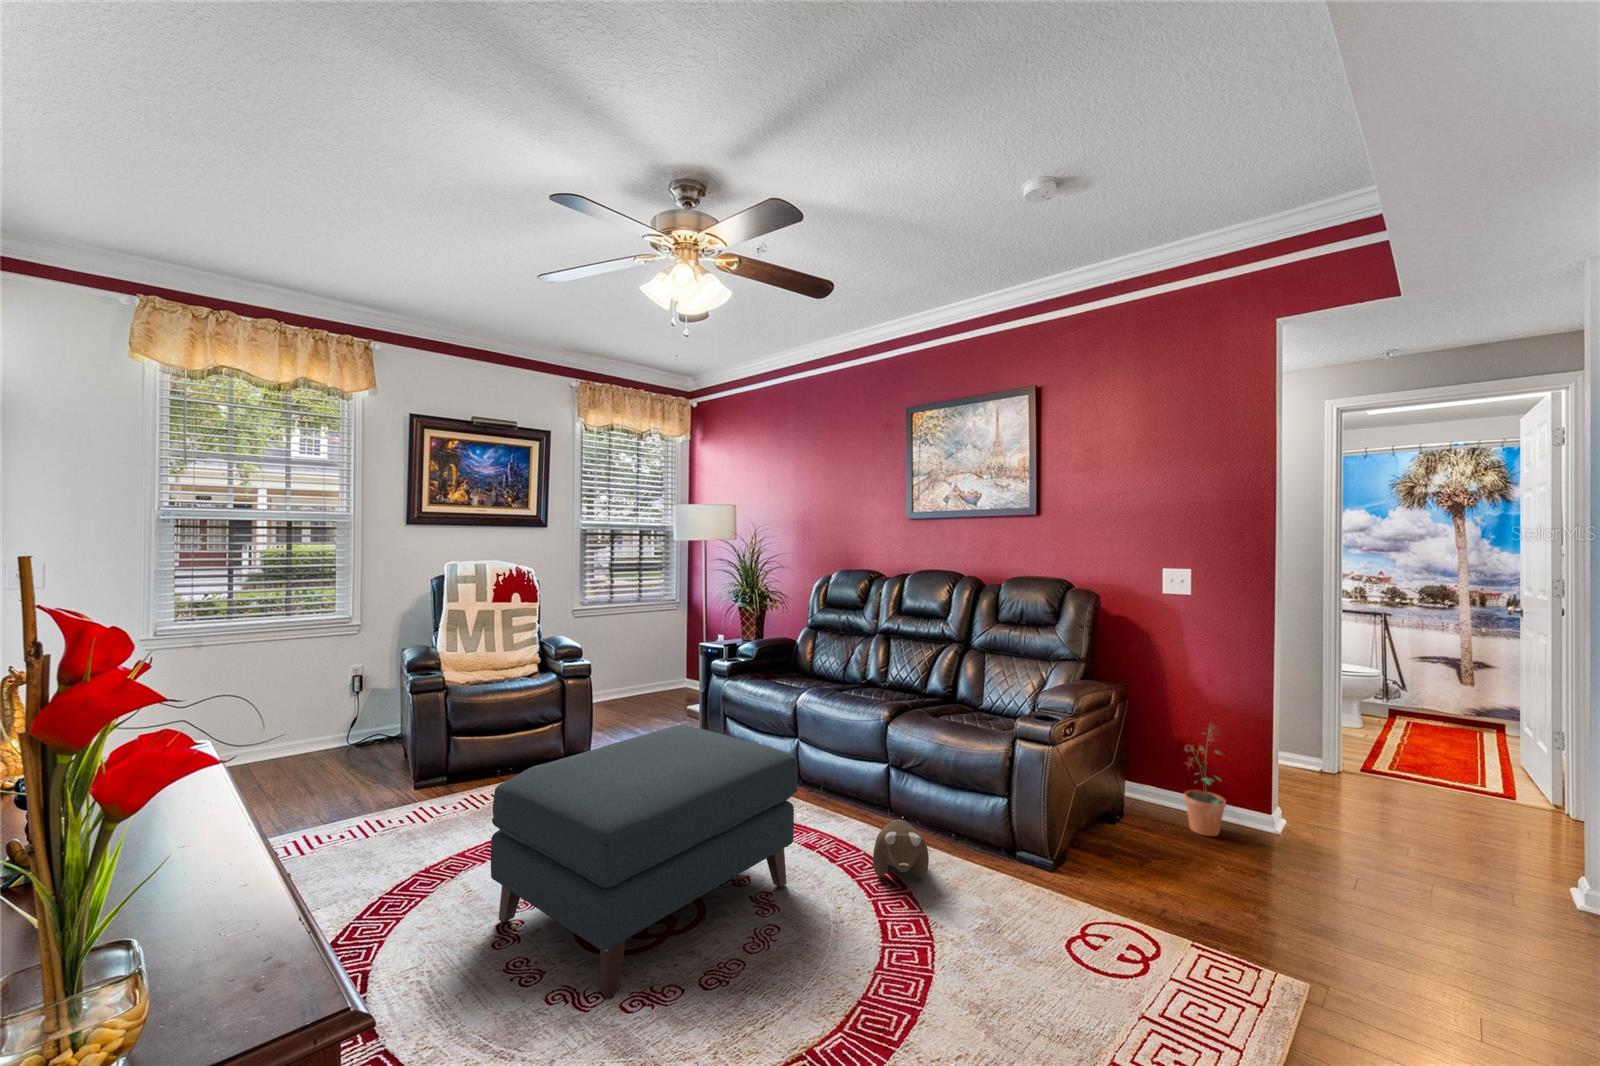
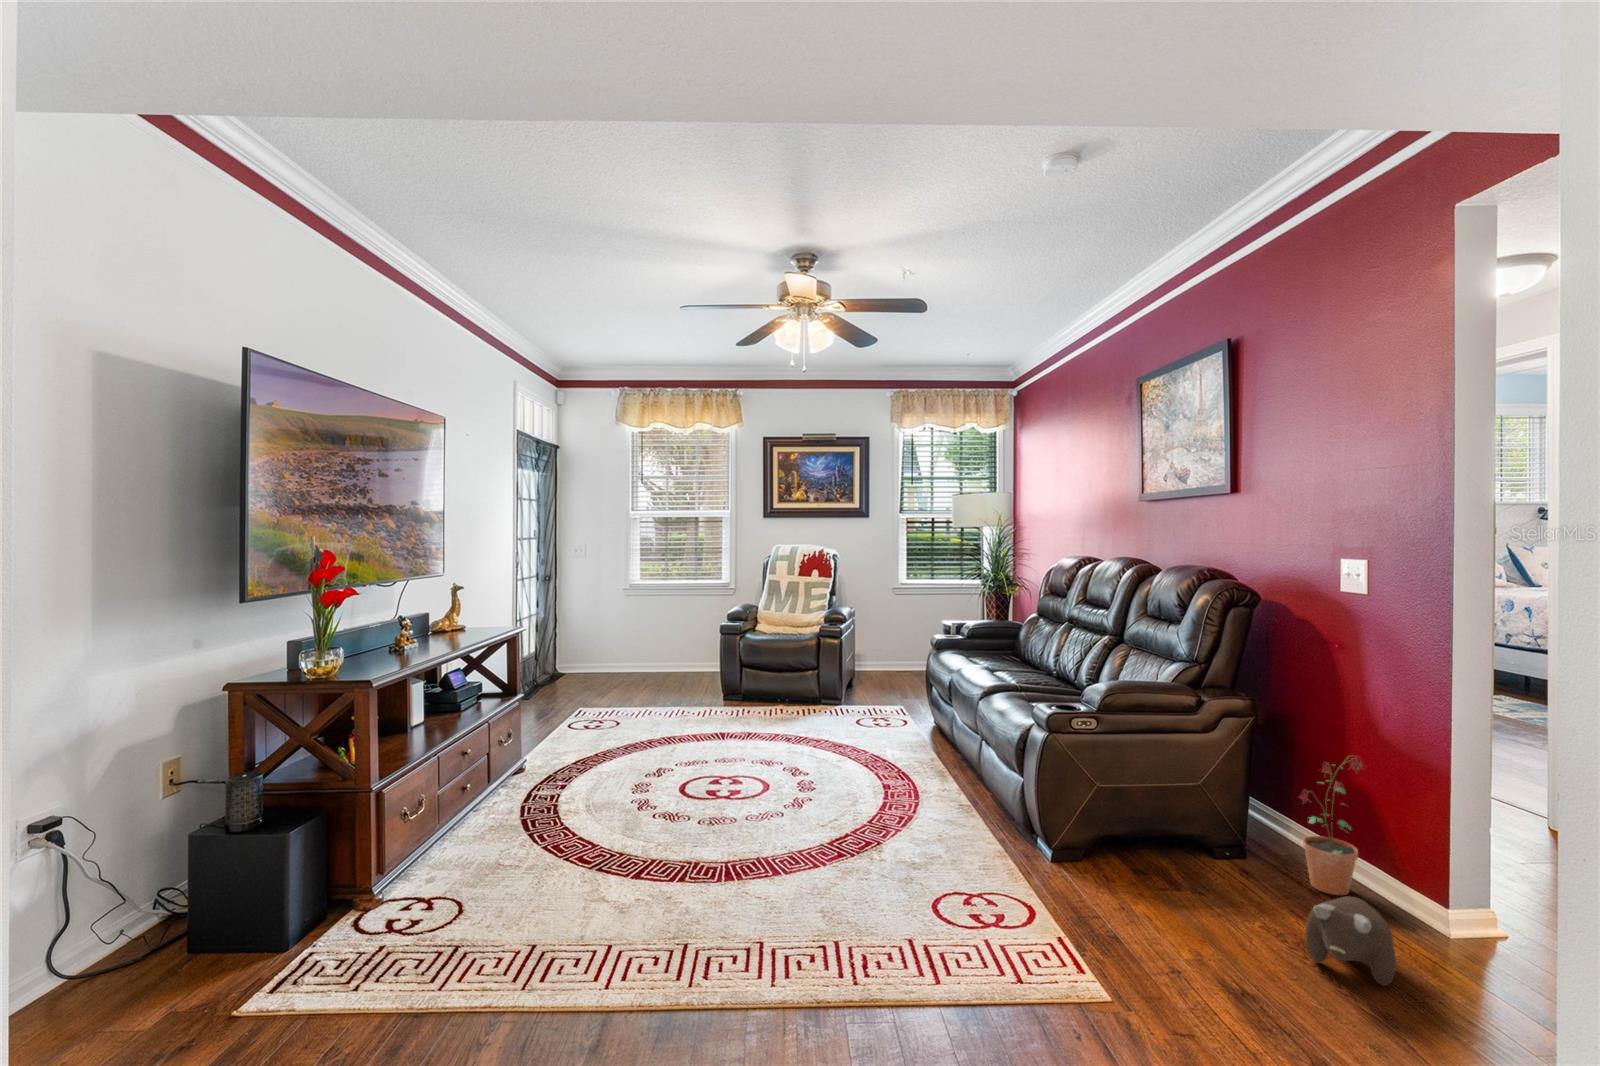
ottoman: present [491,725,798,999] -> none [662,666,846,801]
plush toy: present [873,819,929,879] -> present [1305,897,1396,986]

